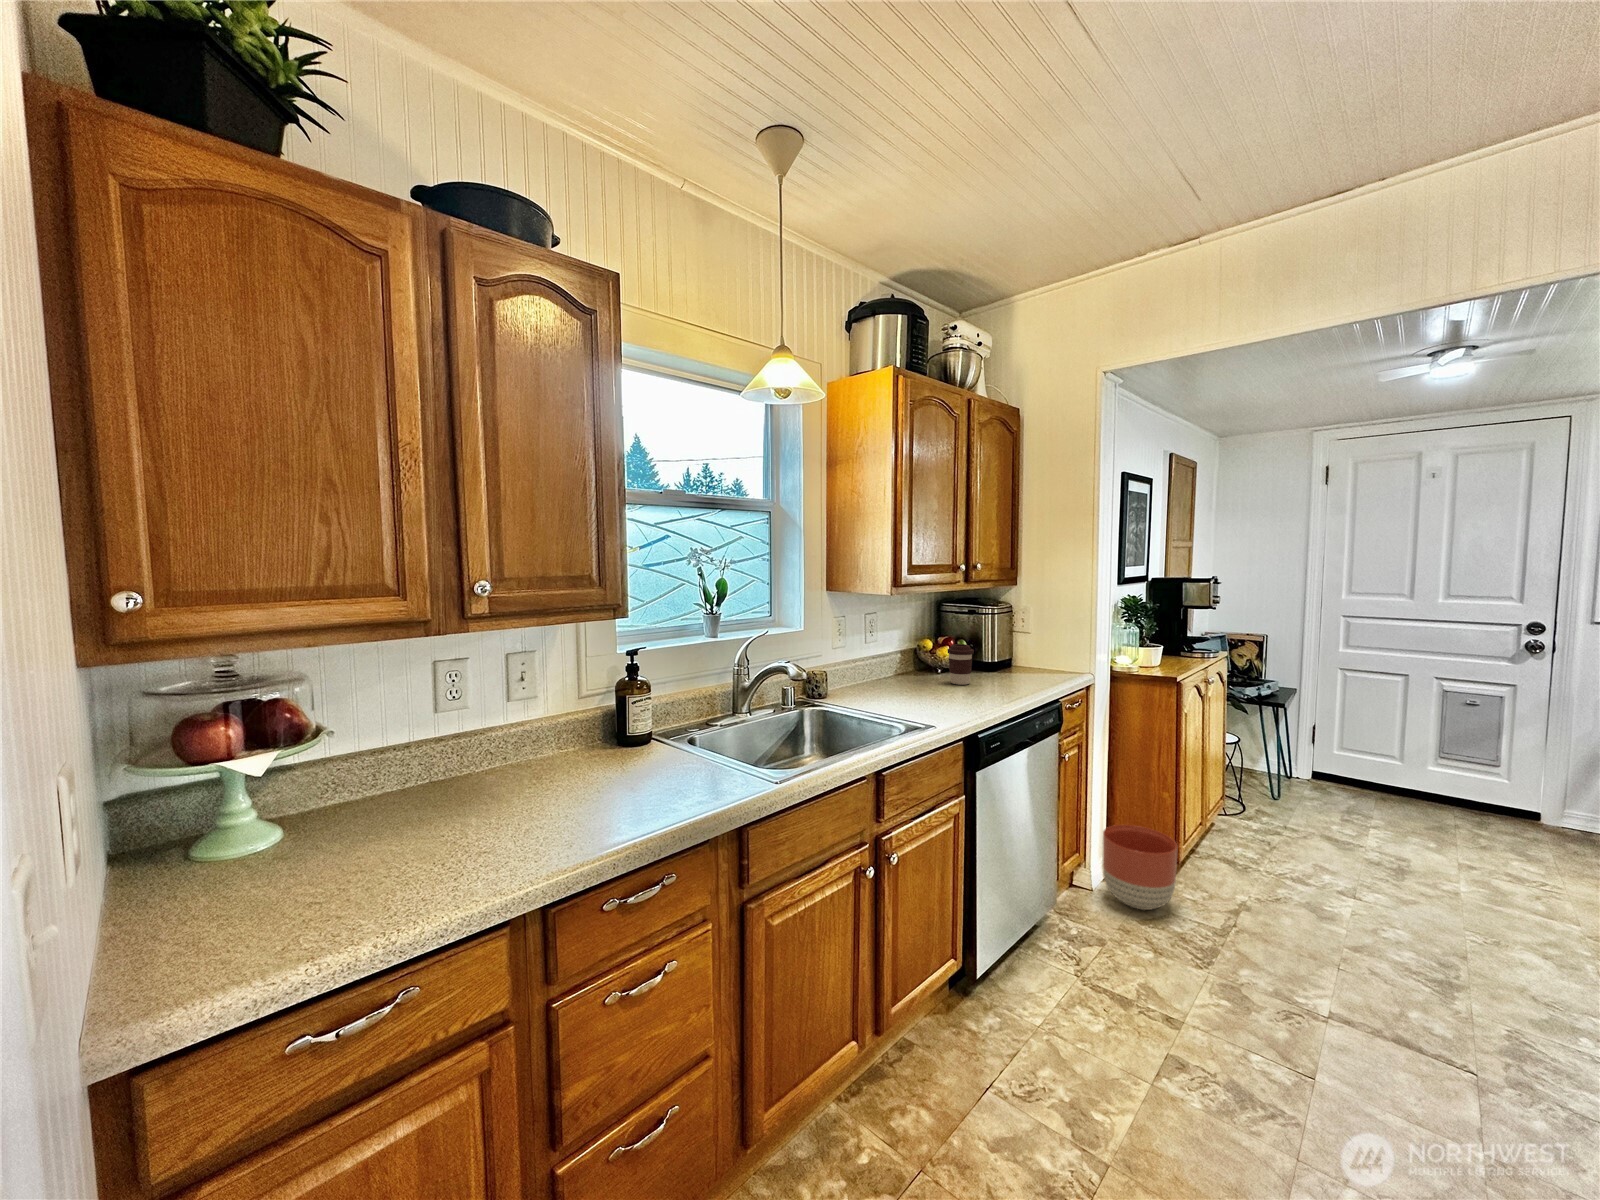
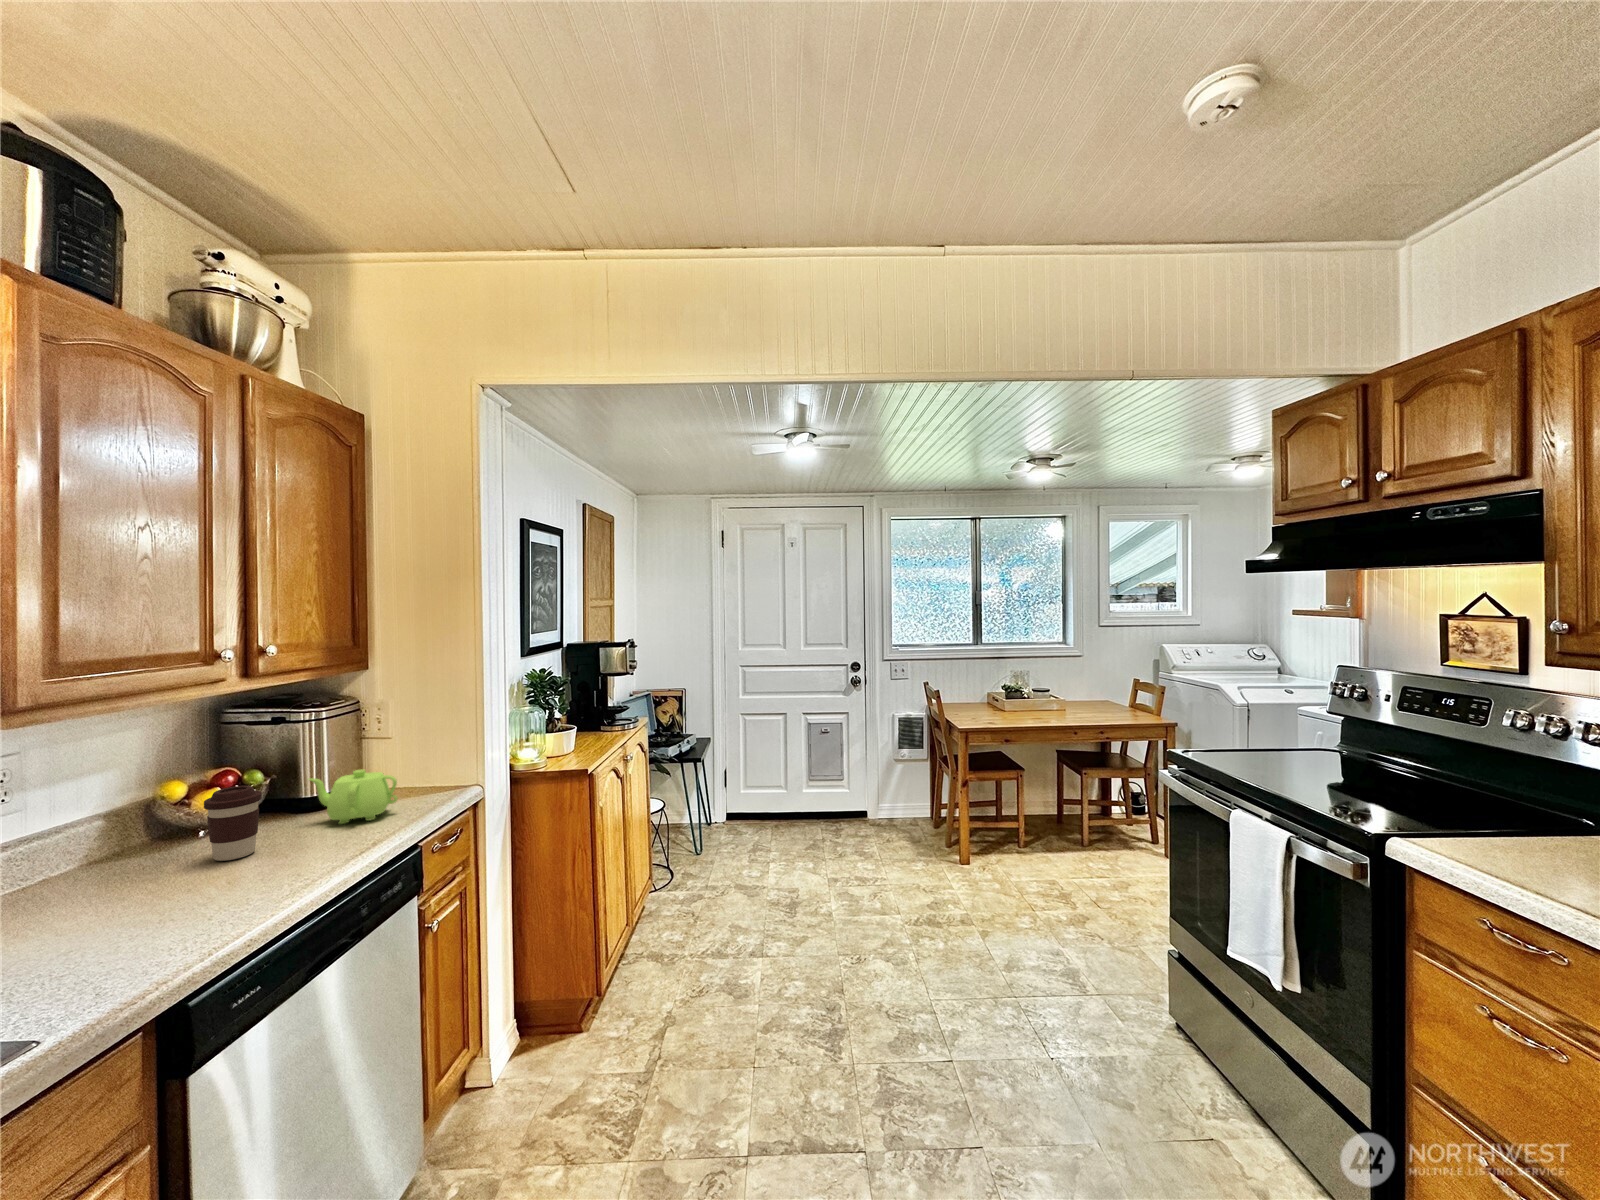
teapot: none [990,648,1041,681] -> present [309,769,397,824]
planter: present [1103,825,1177,910] -> none [504,966,595,1089]

